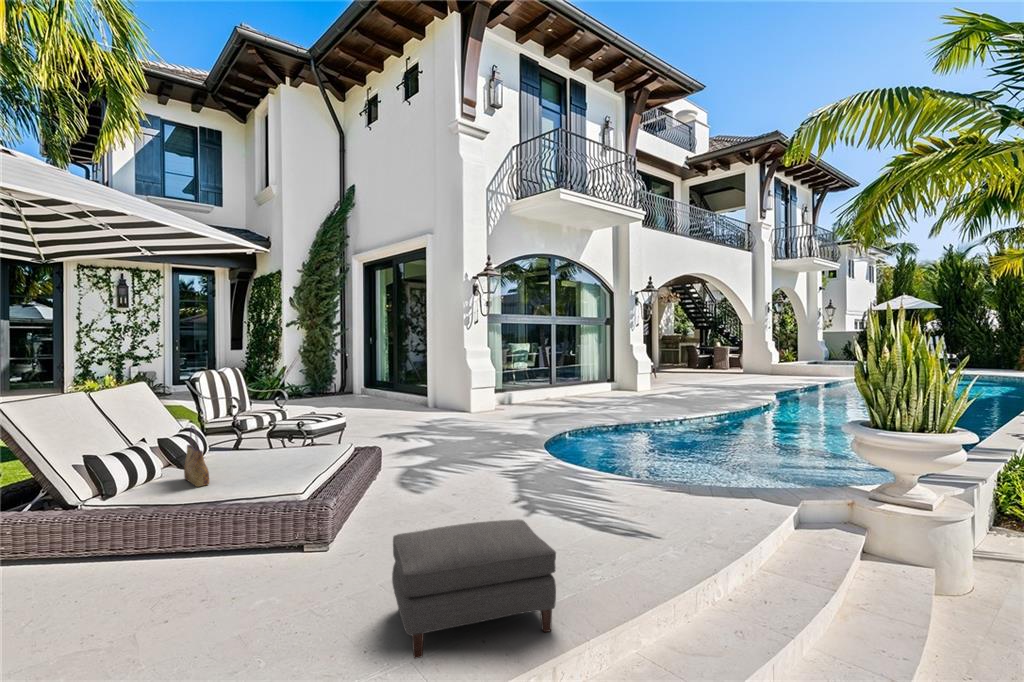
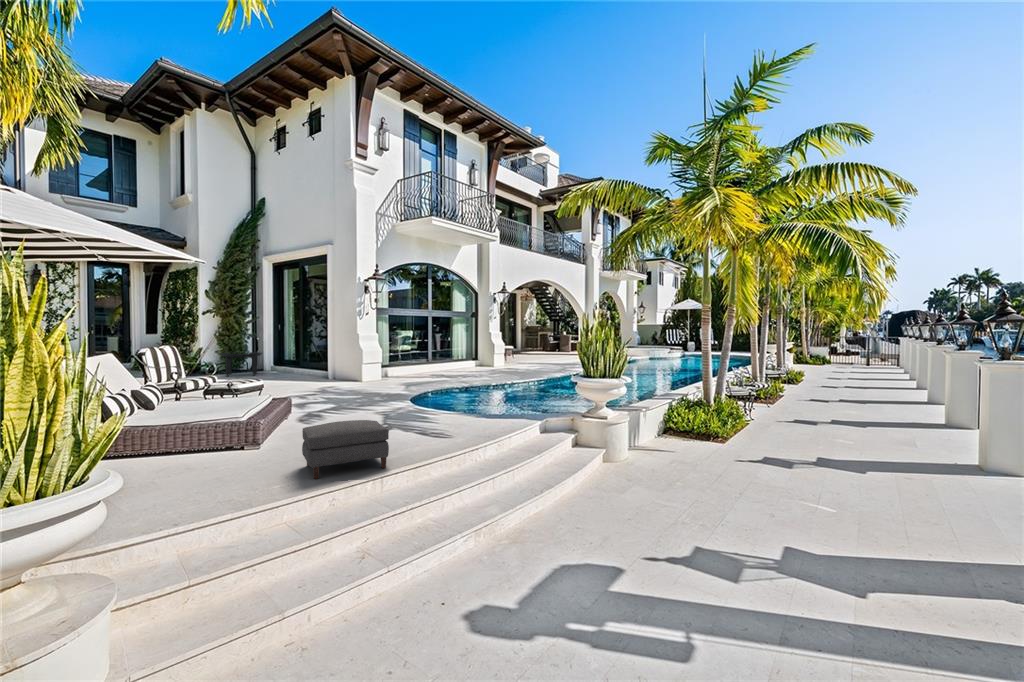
round table: none [303,372,352,402] -> present [221,352,262,376]
tote bag: present [184,425,209,487] -> none [155,379,175,417]

